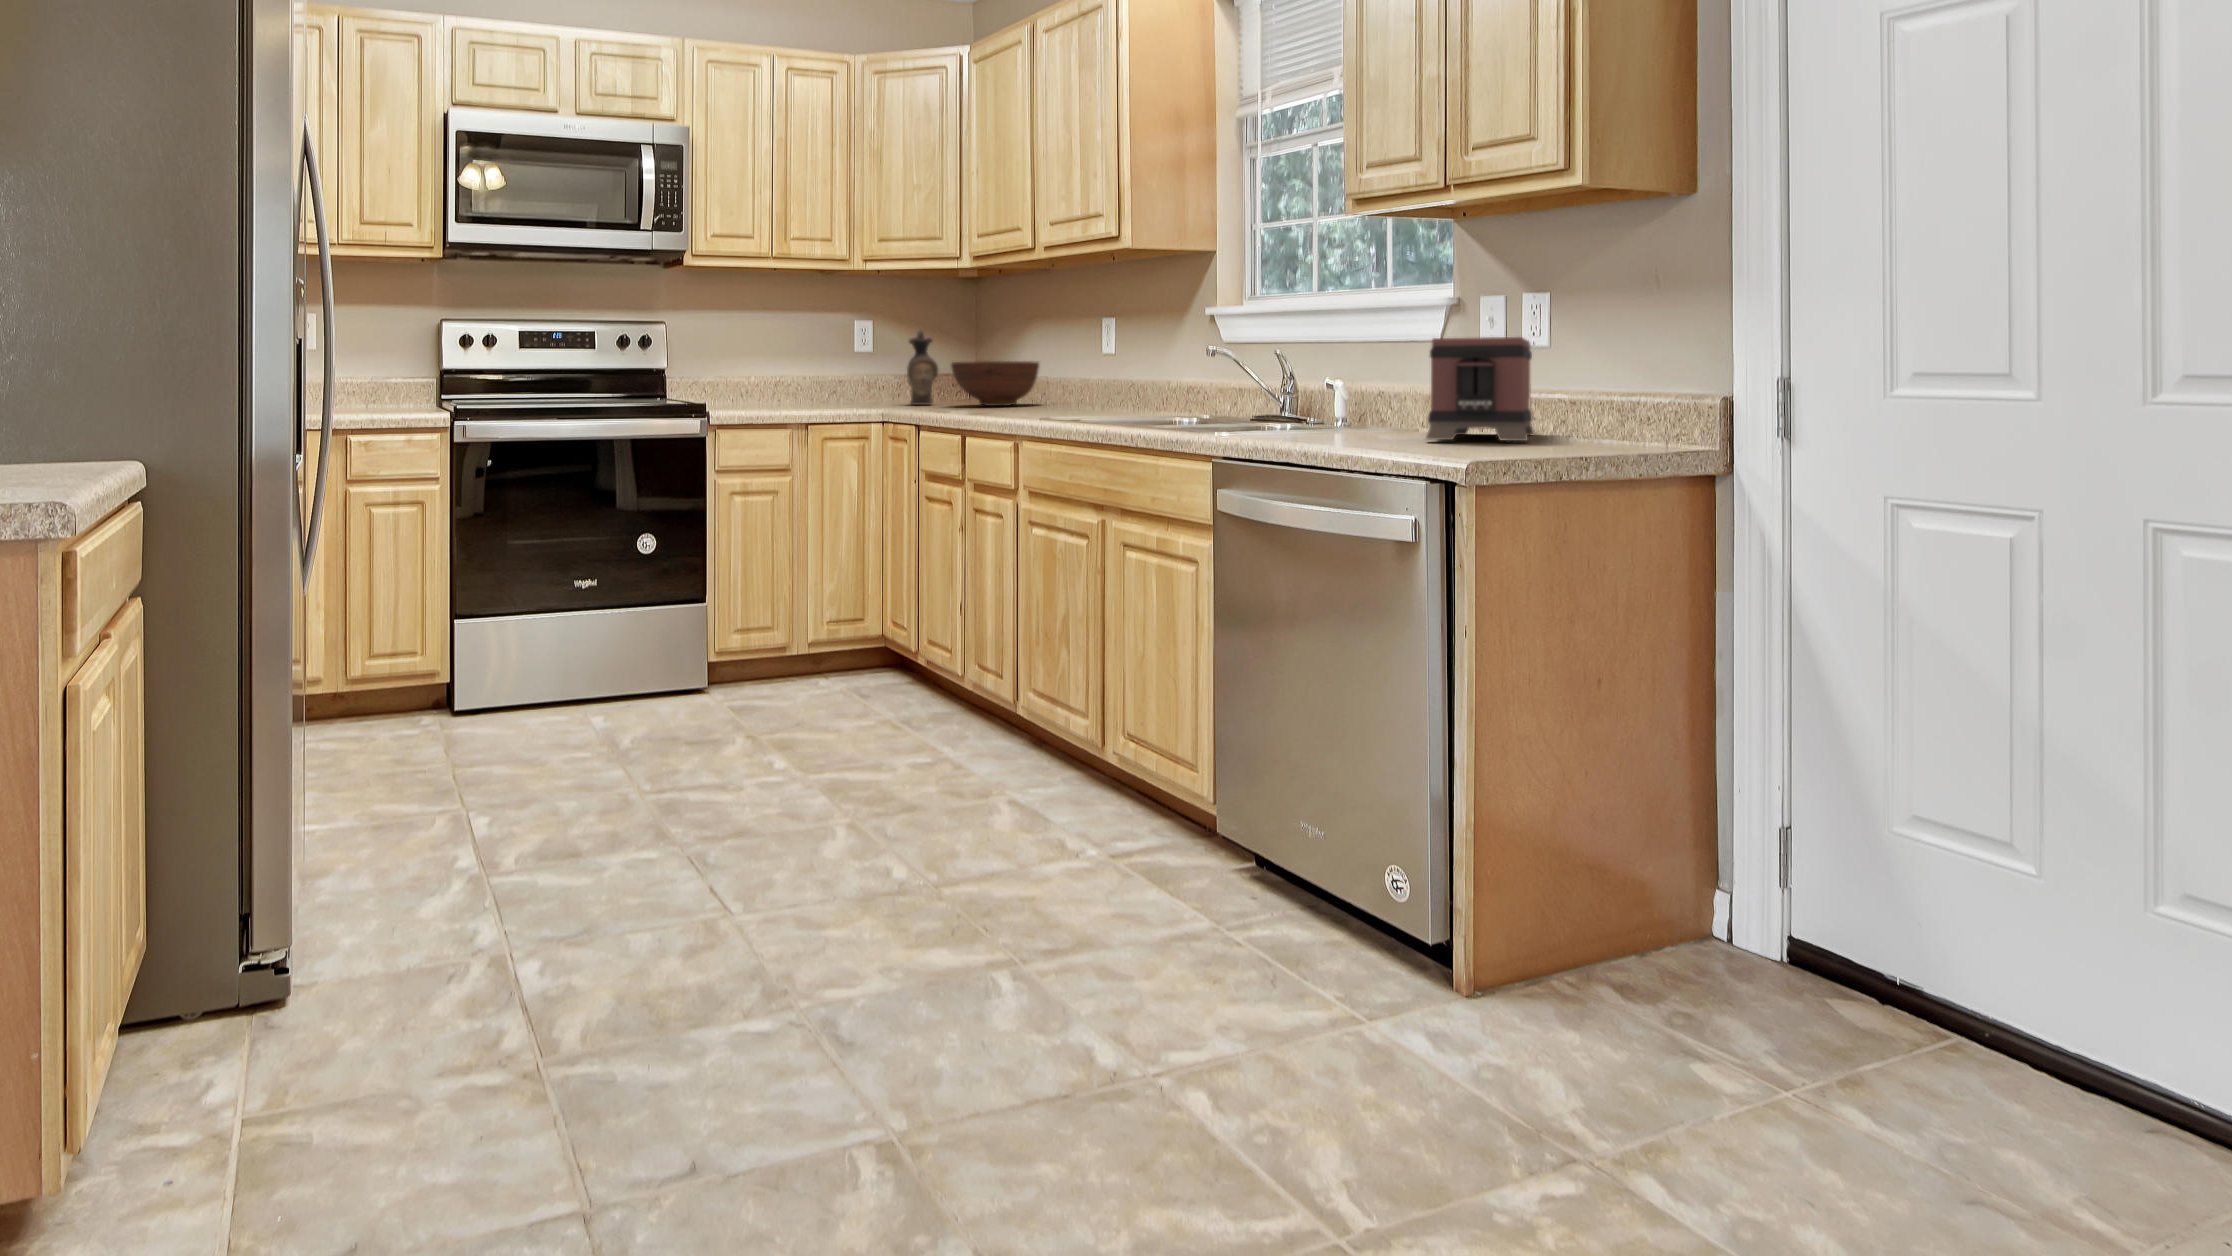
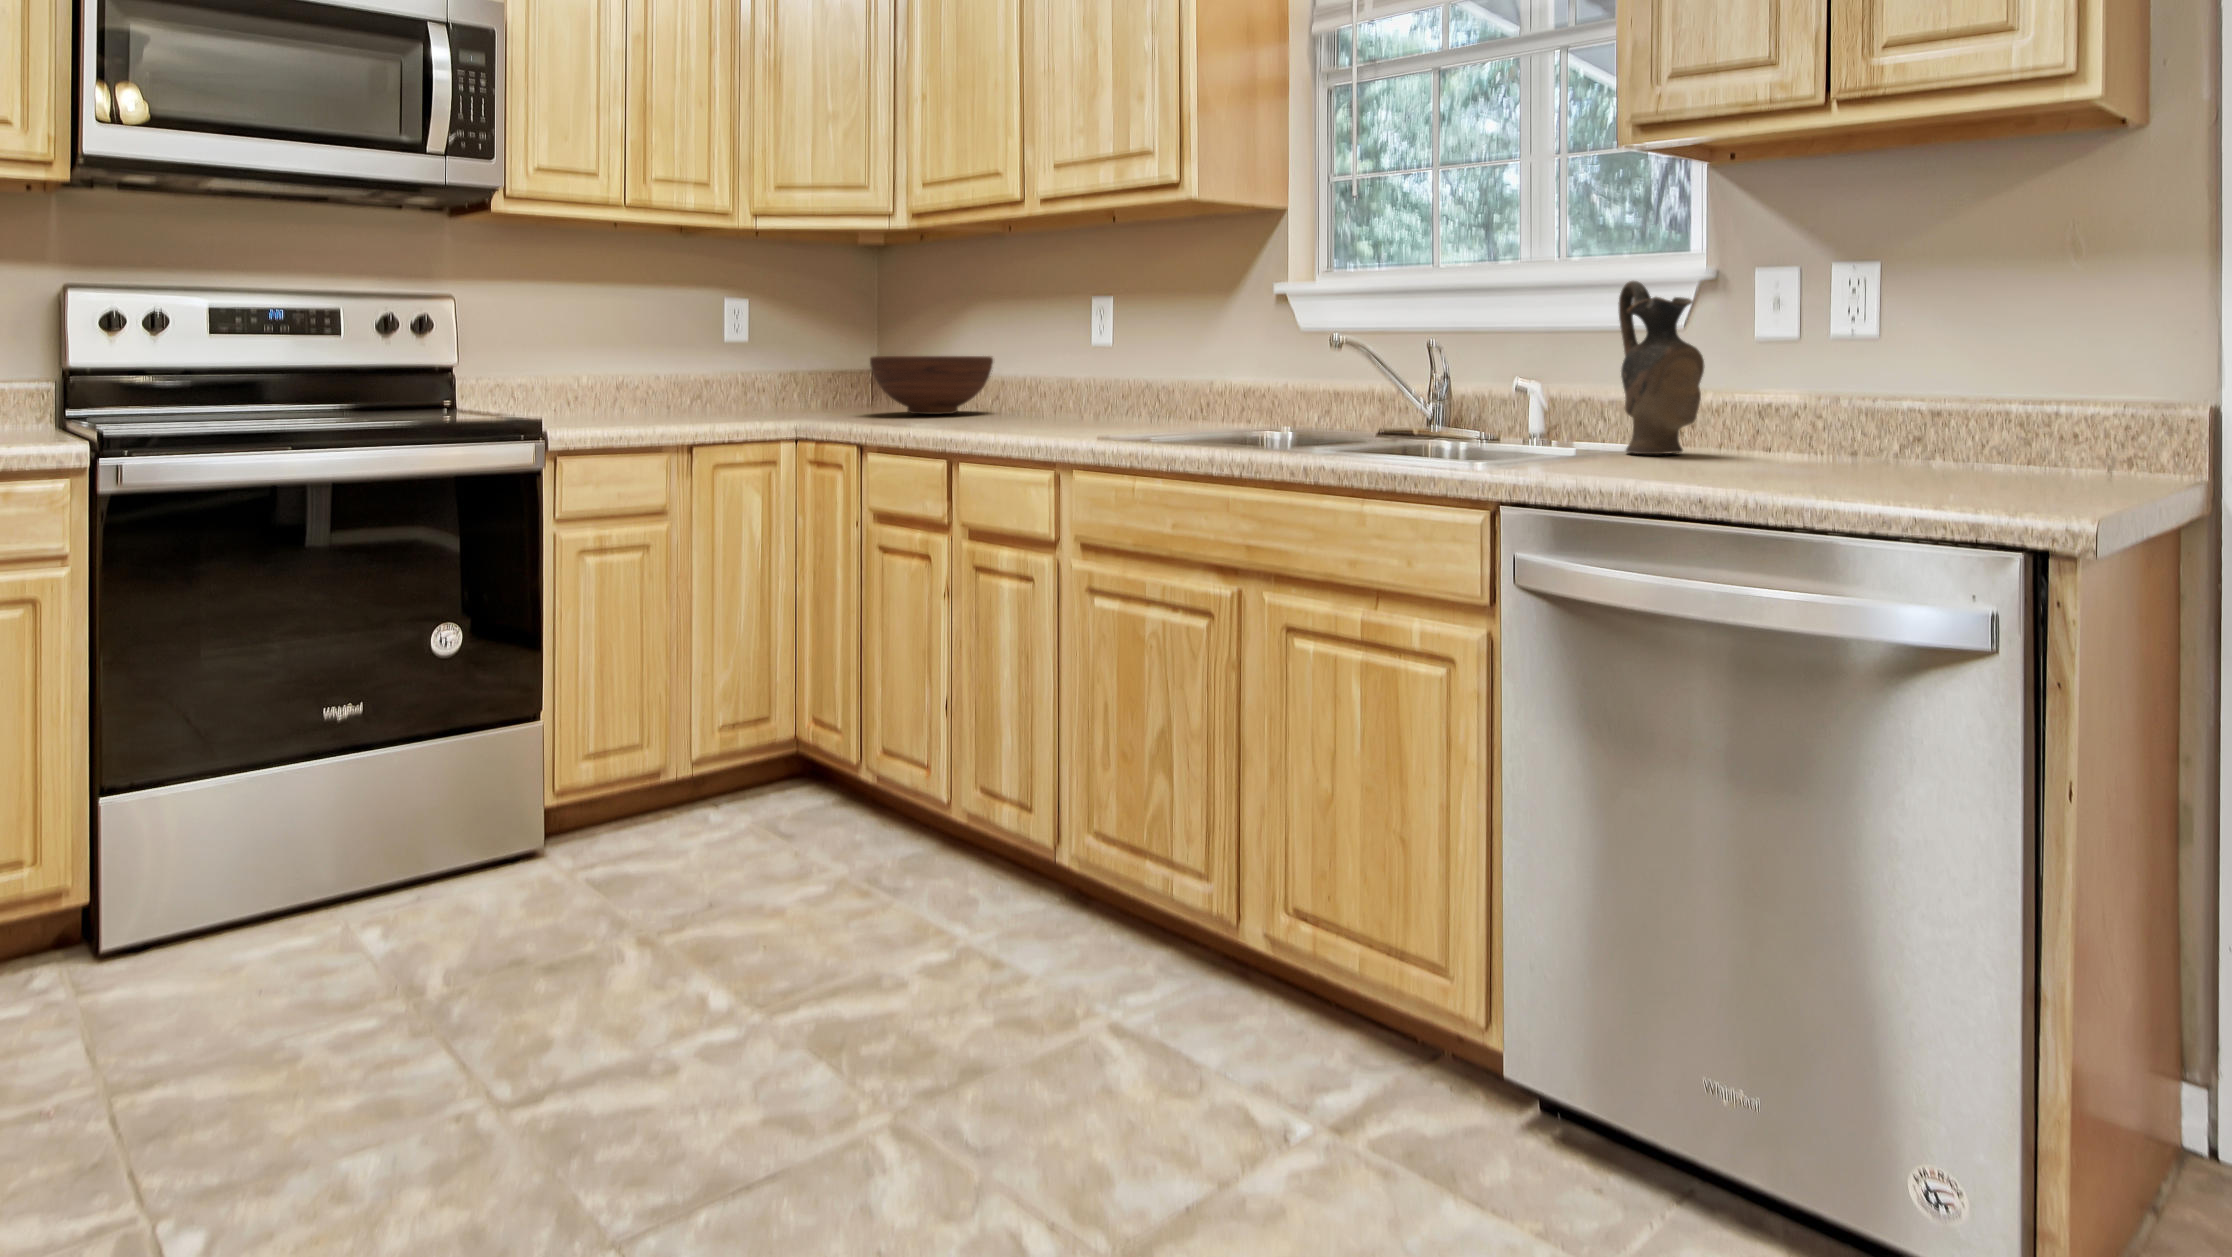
ceramic pitcher: present [907,330,938,405] -> present [1618,281,1704,454]
toaster: present [1426,337,1534,441] -> none [1771,328,2004,483]

